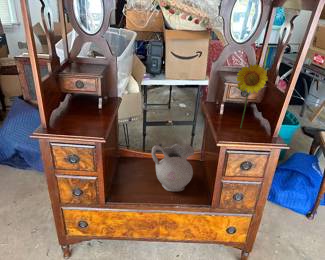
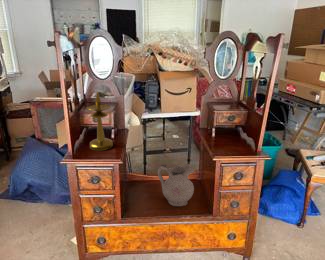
candlestick: none [64,50,99,124] -> present [86,92,113,150]
flower: present [236,64,268,128] -> none [223,94,248,146]

